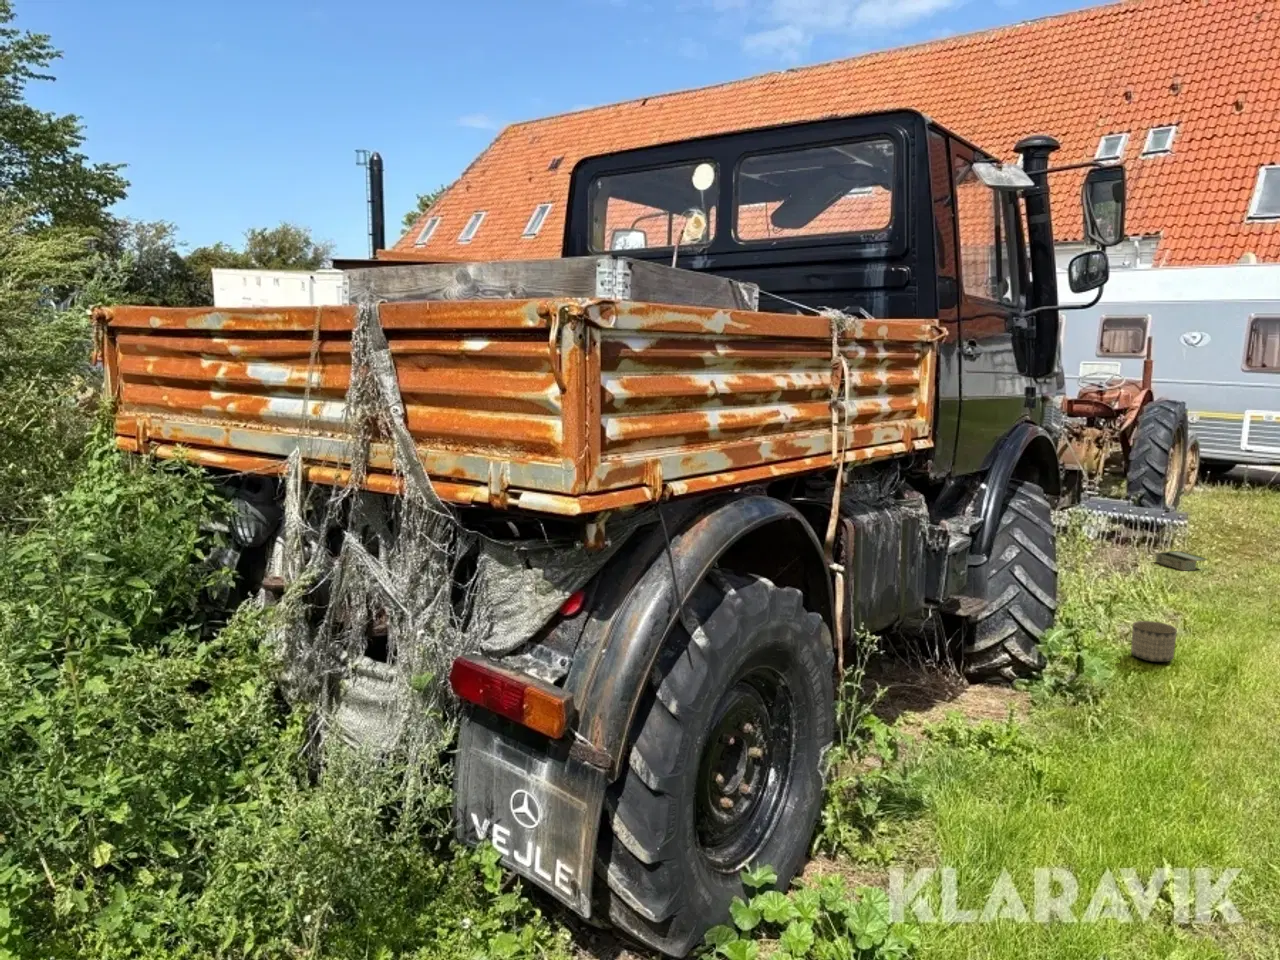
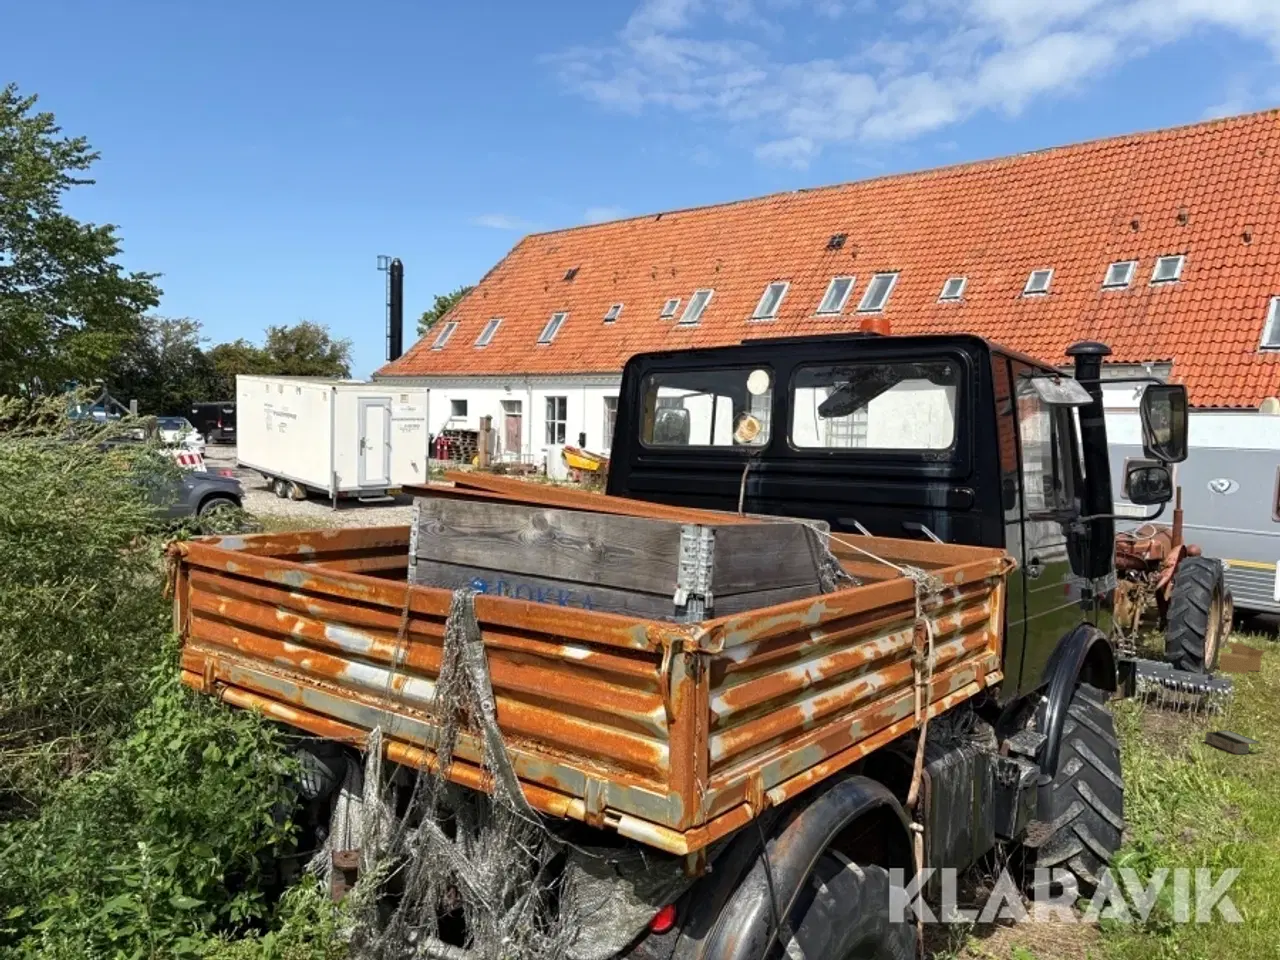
cardboard box: none [1180,484,1226,513] -> present [1220,643,1264,674]
planter: present [1131,621,1177,662] -> none [1200,836,1249,884]

